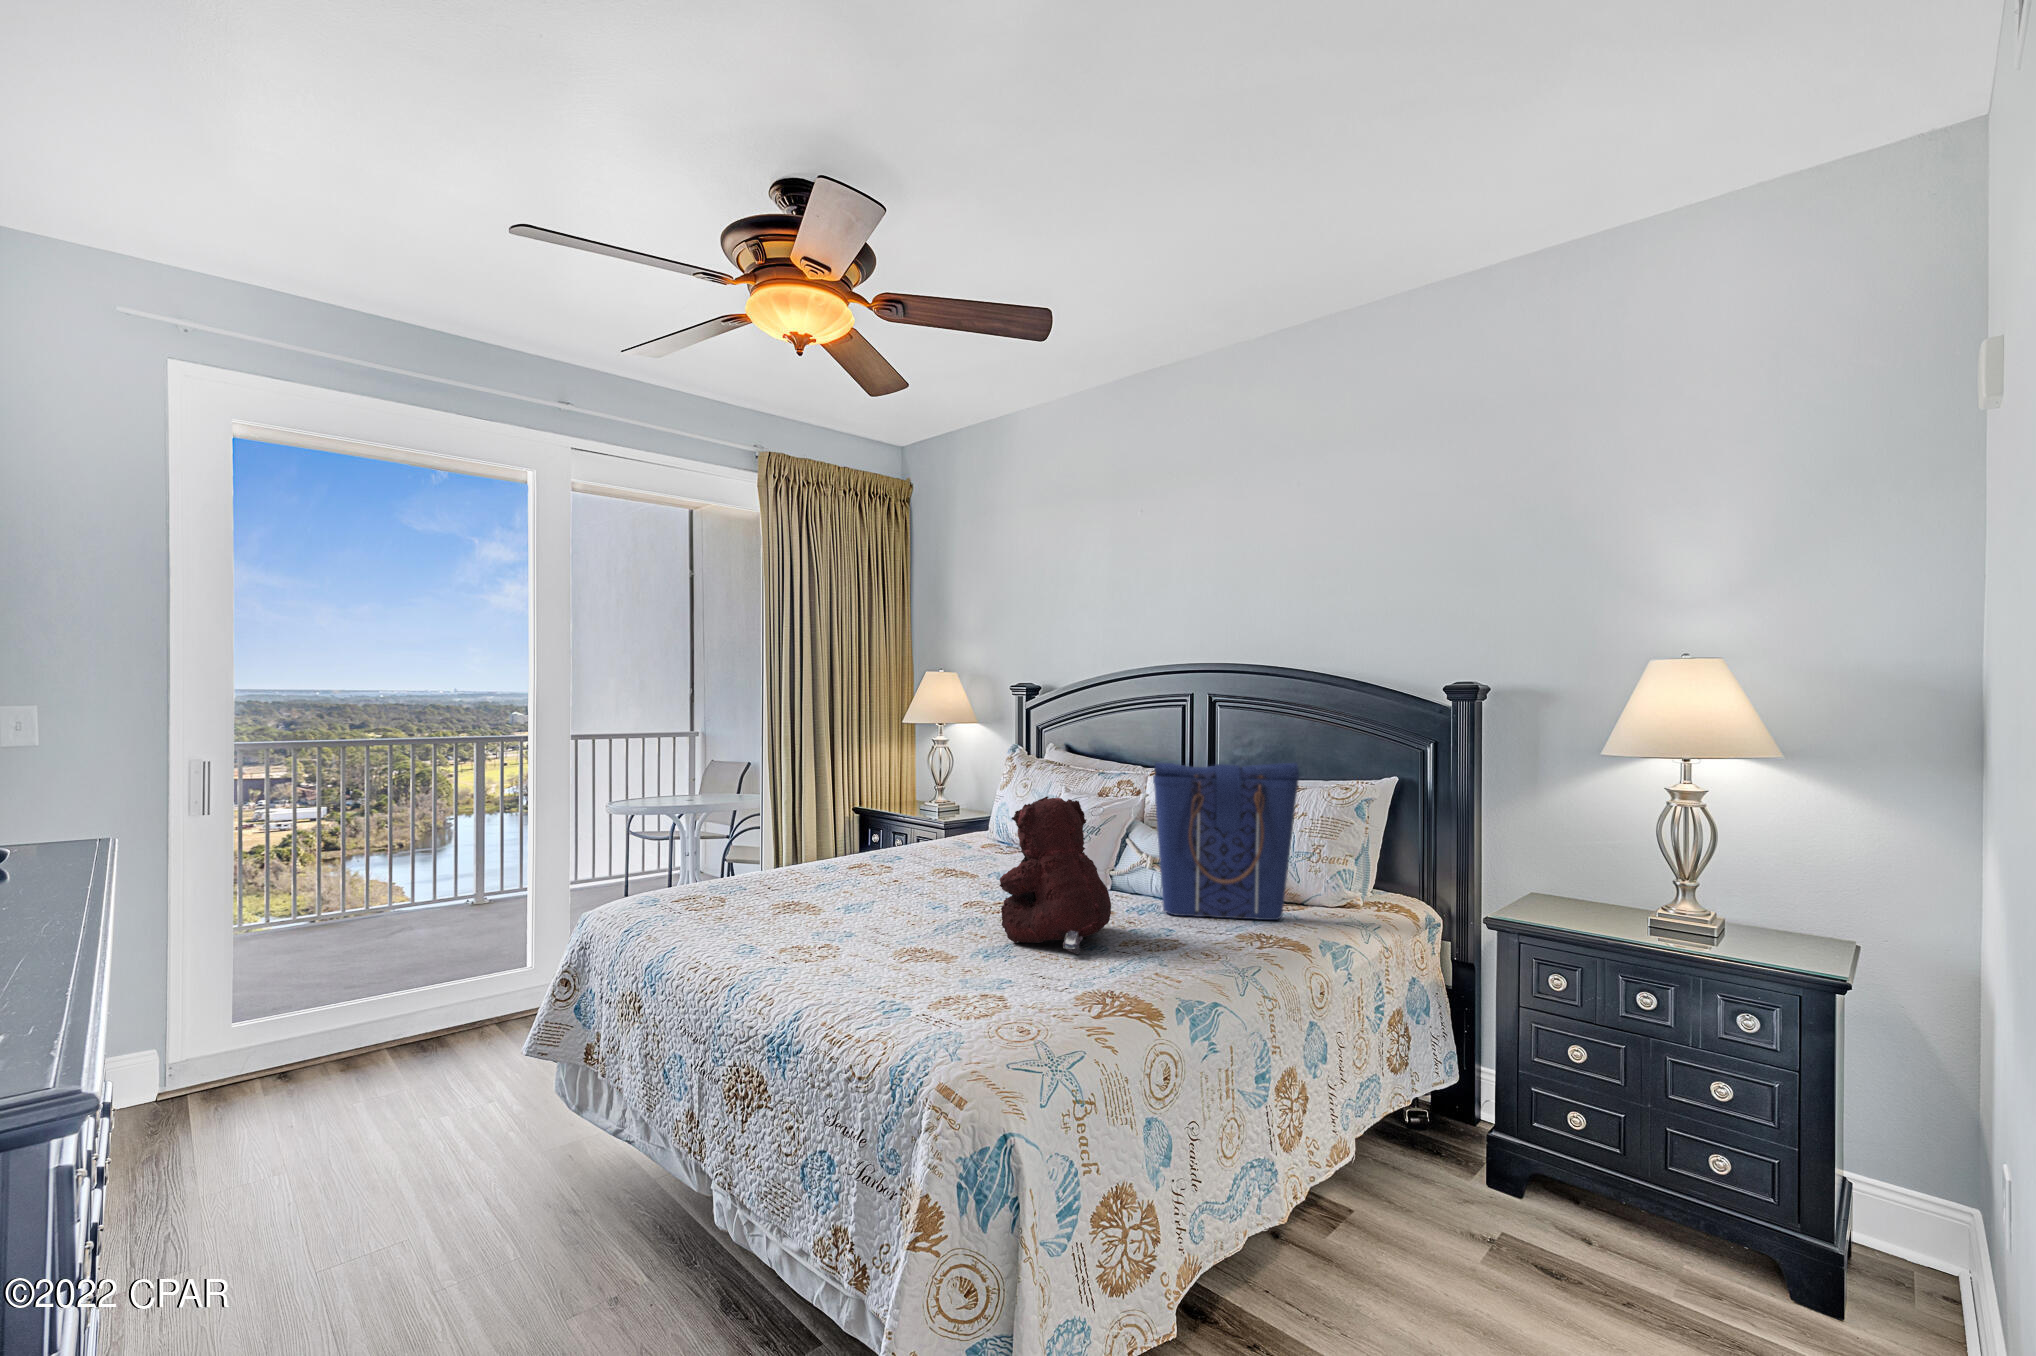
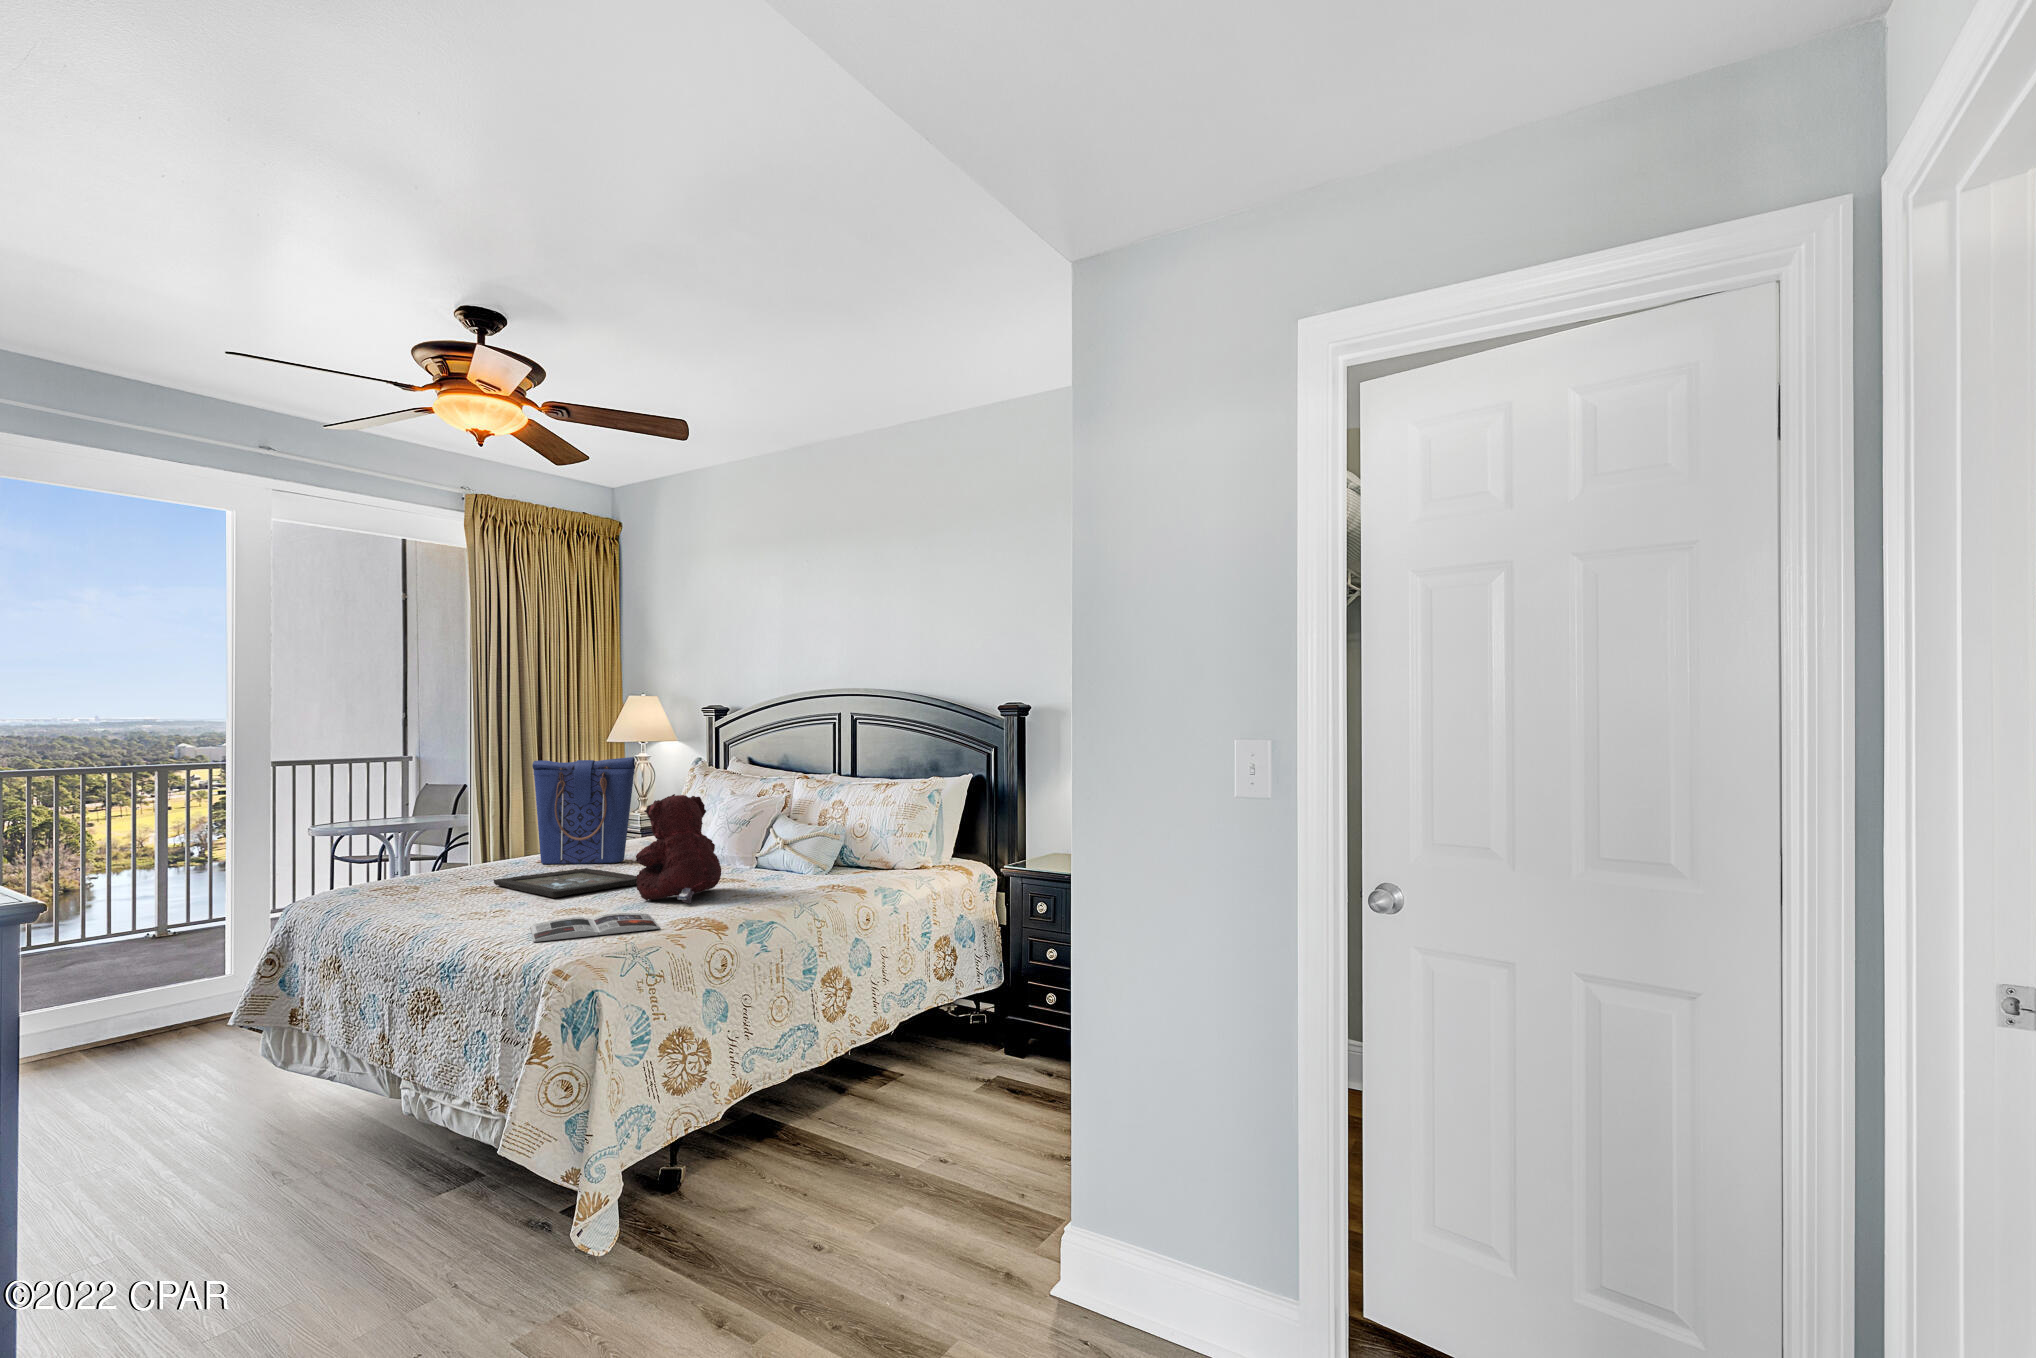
tote bag: present [1153,763,1299,920] -> present [532,757,635,864]
tray: none [811,880,998,928] -> present [494,868,637,898]
magazine: none [882,970,1069,1021] -> present [530,913,660,942]

